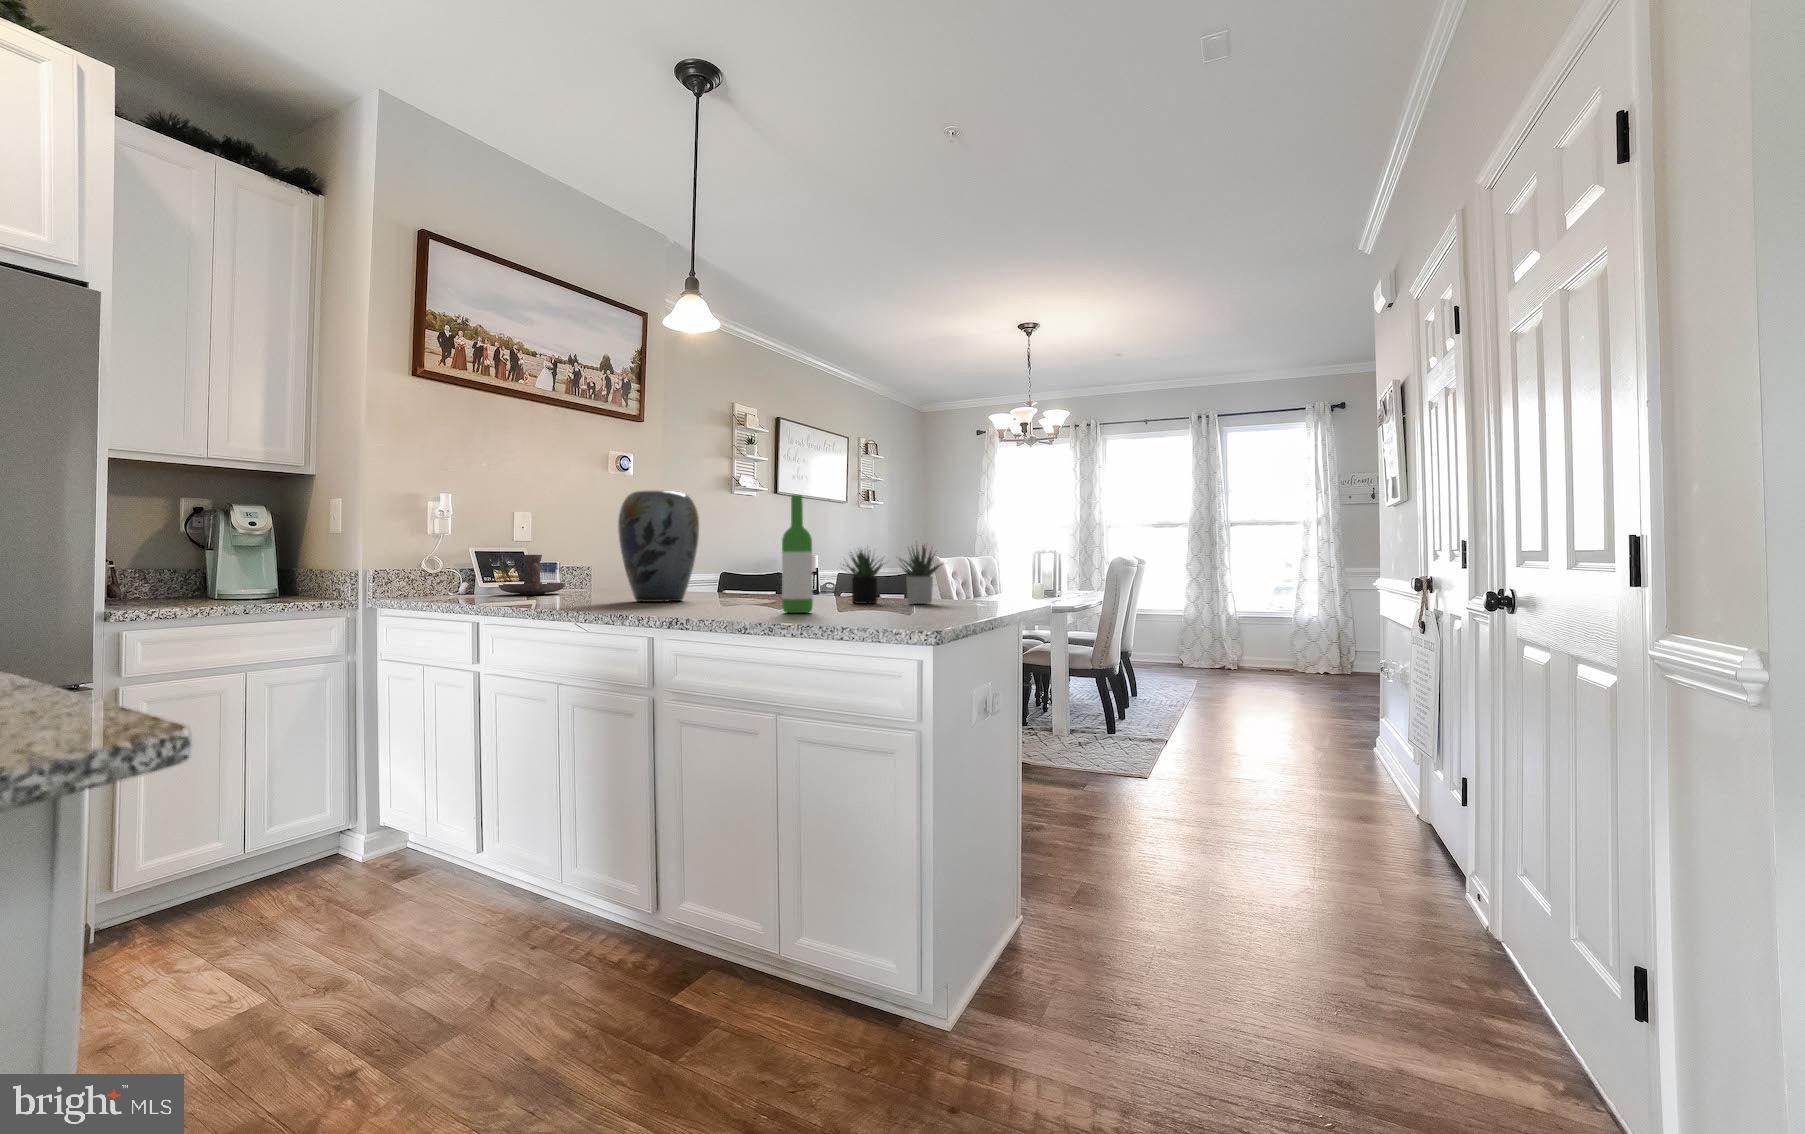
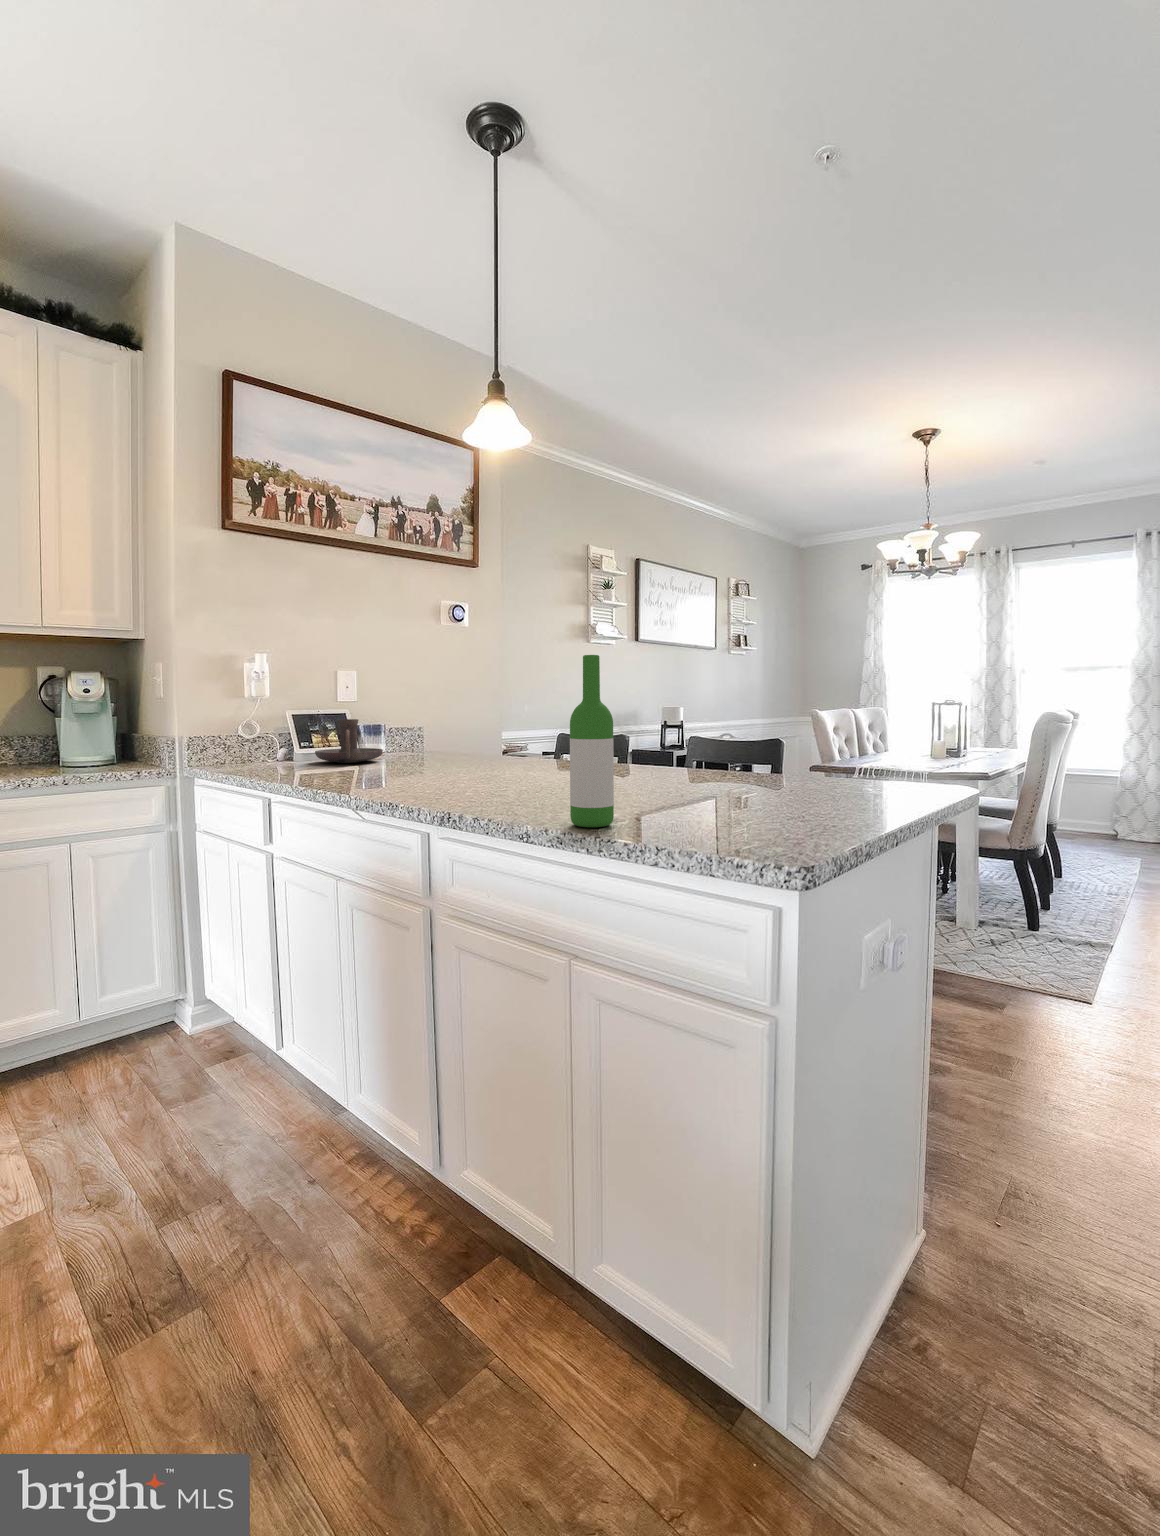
vase: present [618,491,699,602] -> none [406,649,501,785]
succulent plant: present [847,546,942,604] -> none [666,712,823,804]

